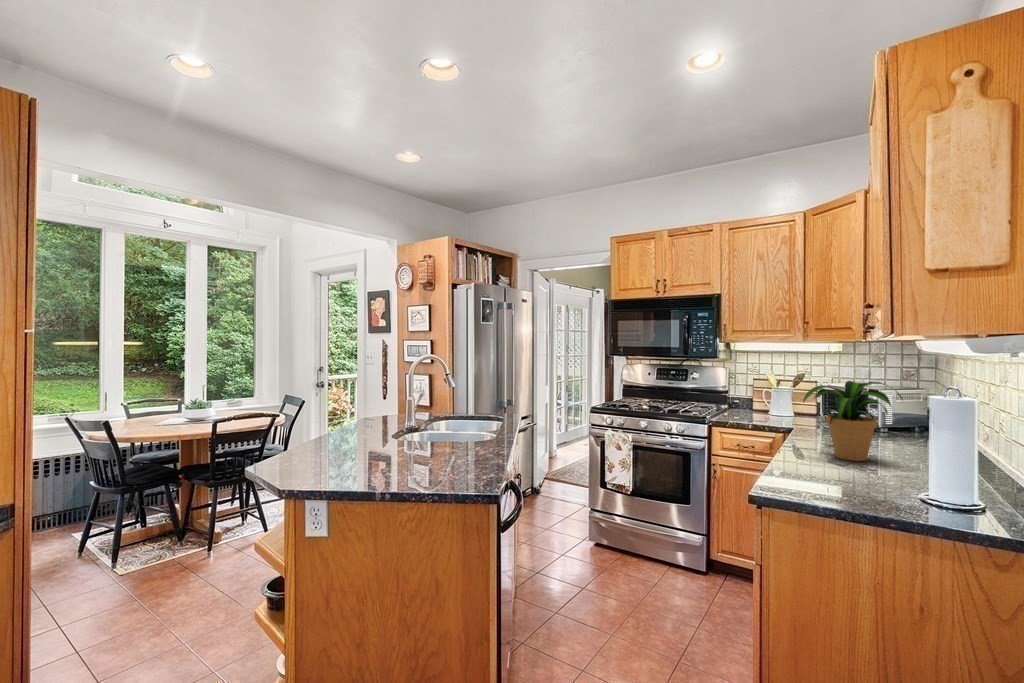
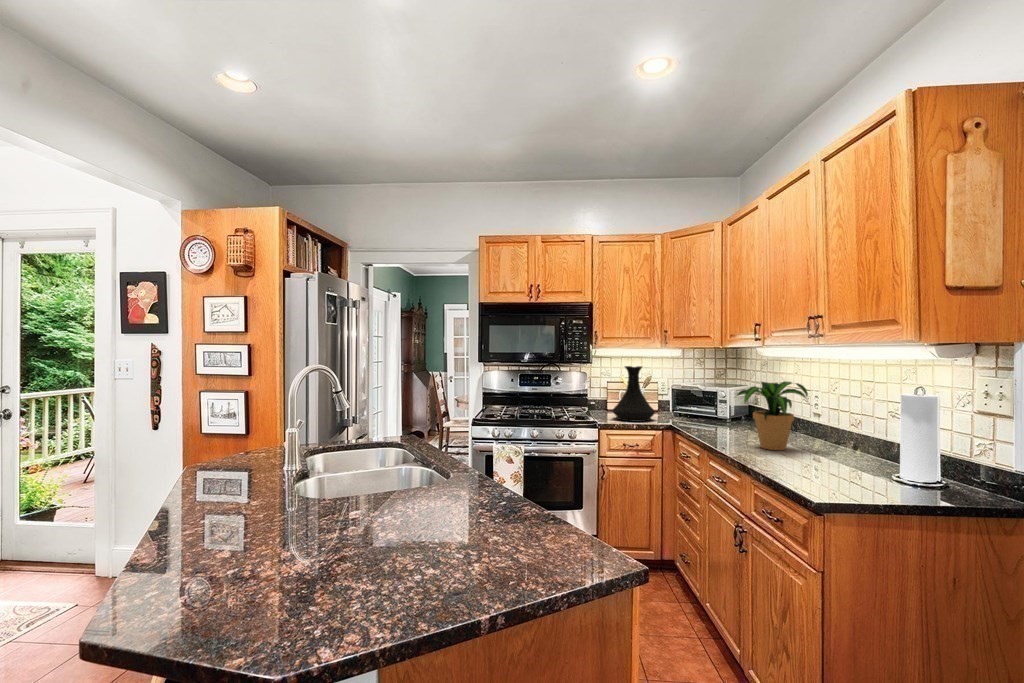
vase: none [735,362,785,422] -> present [613,366,655,422]

